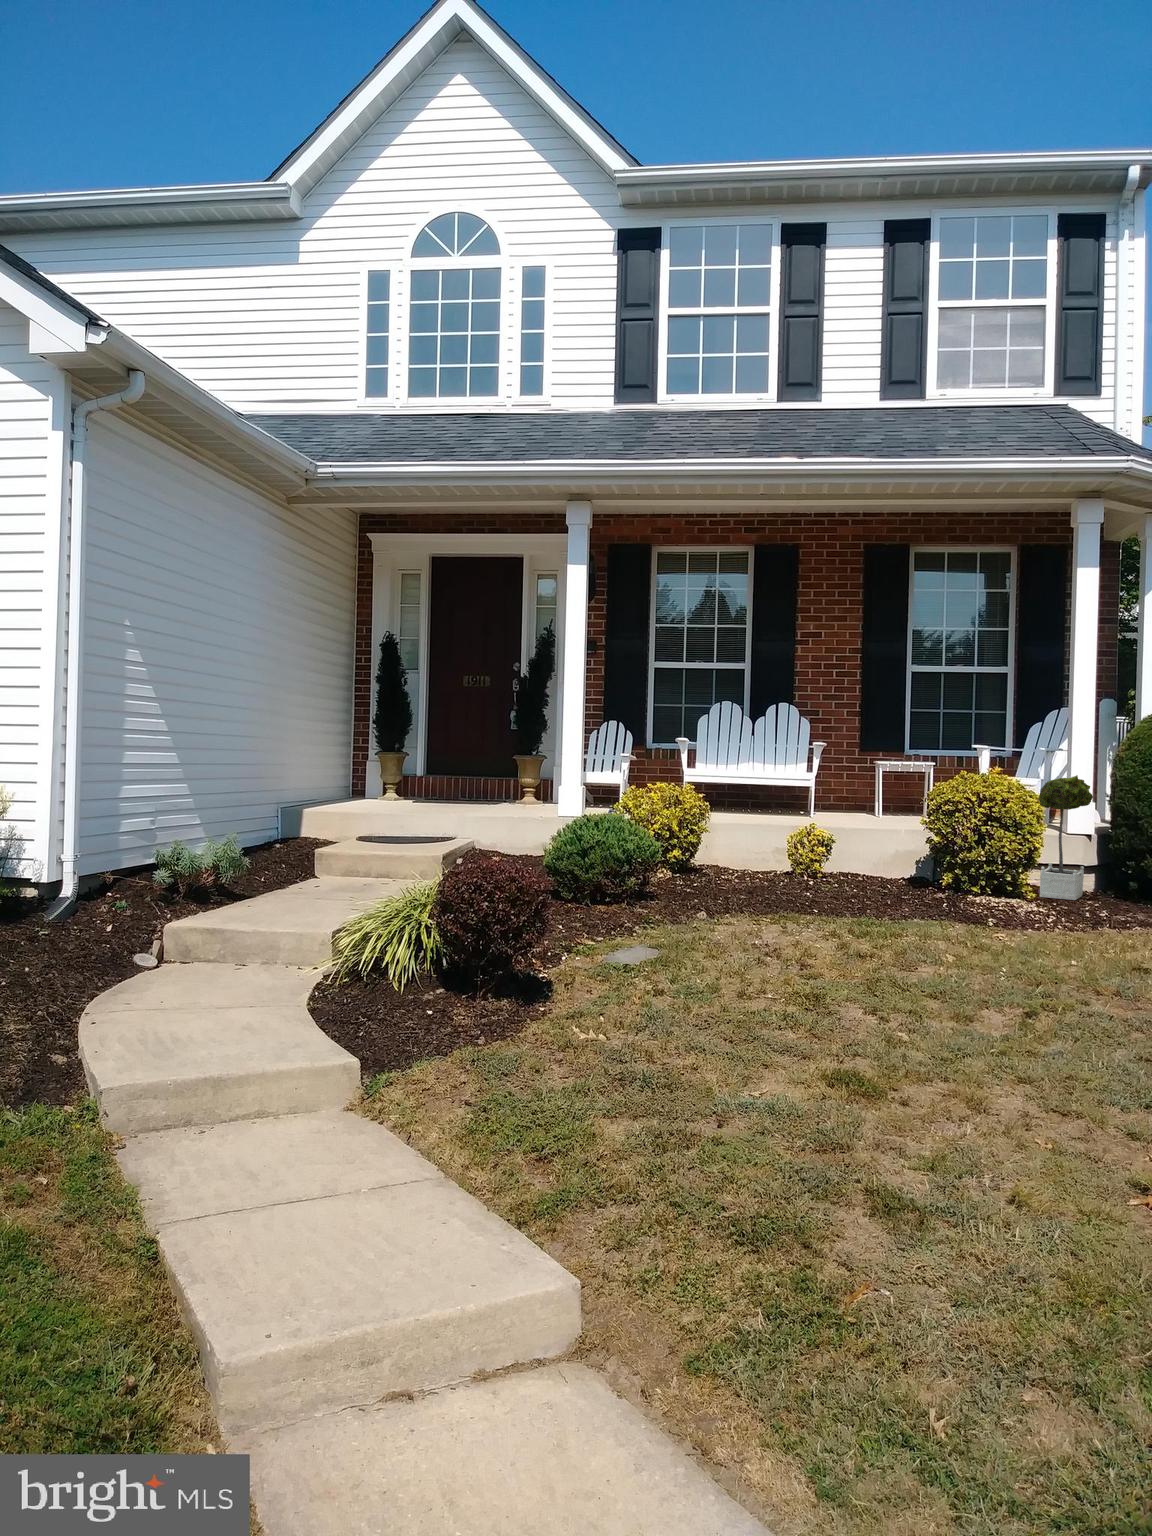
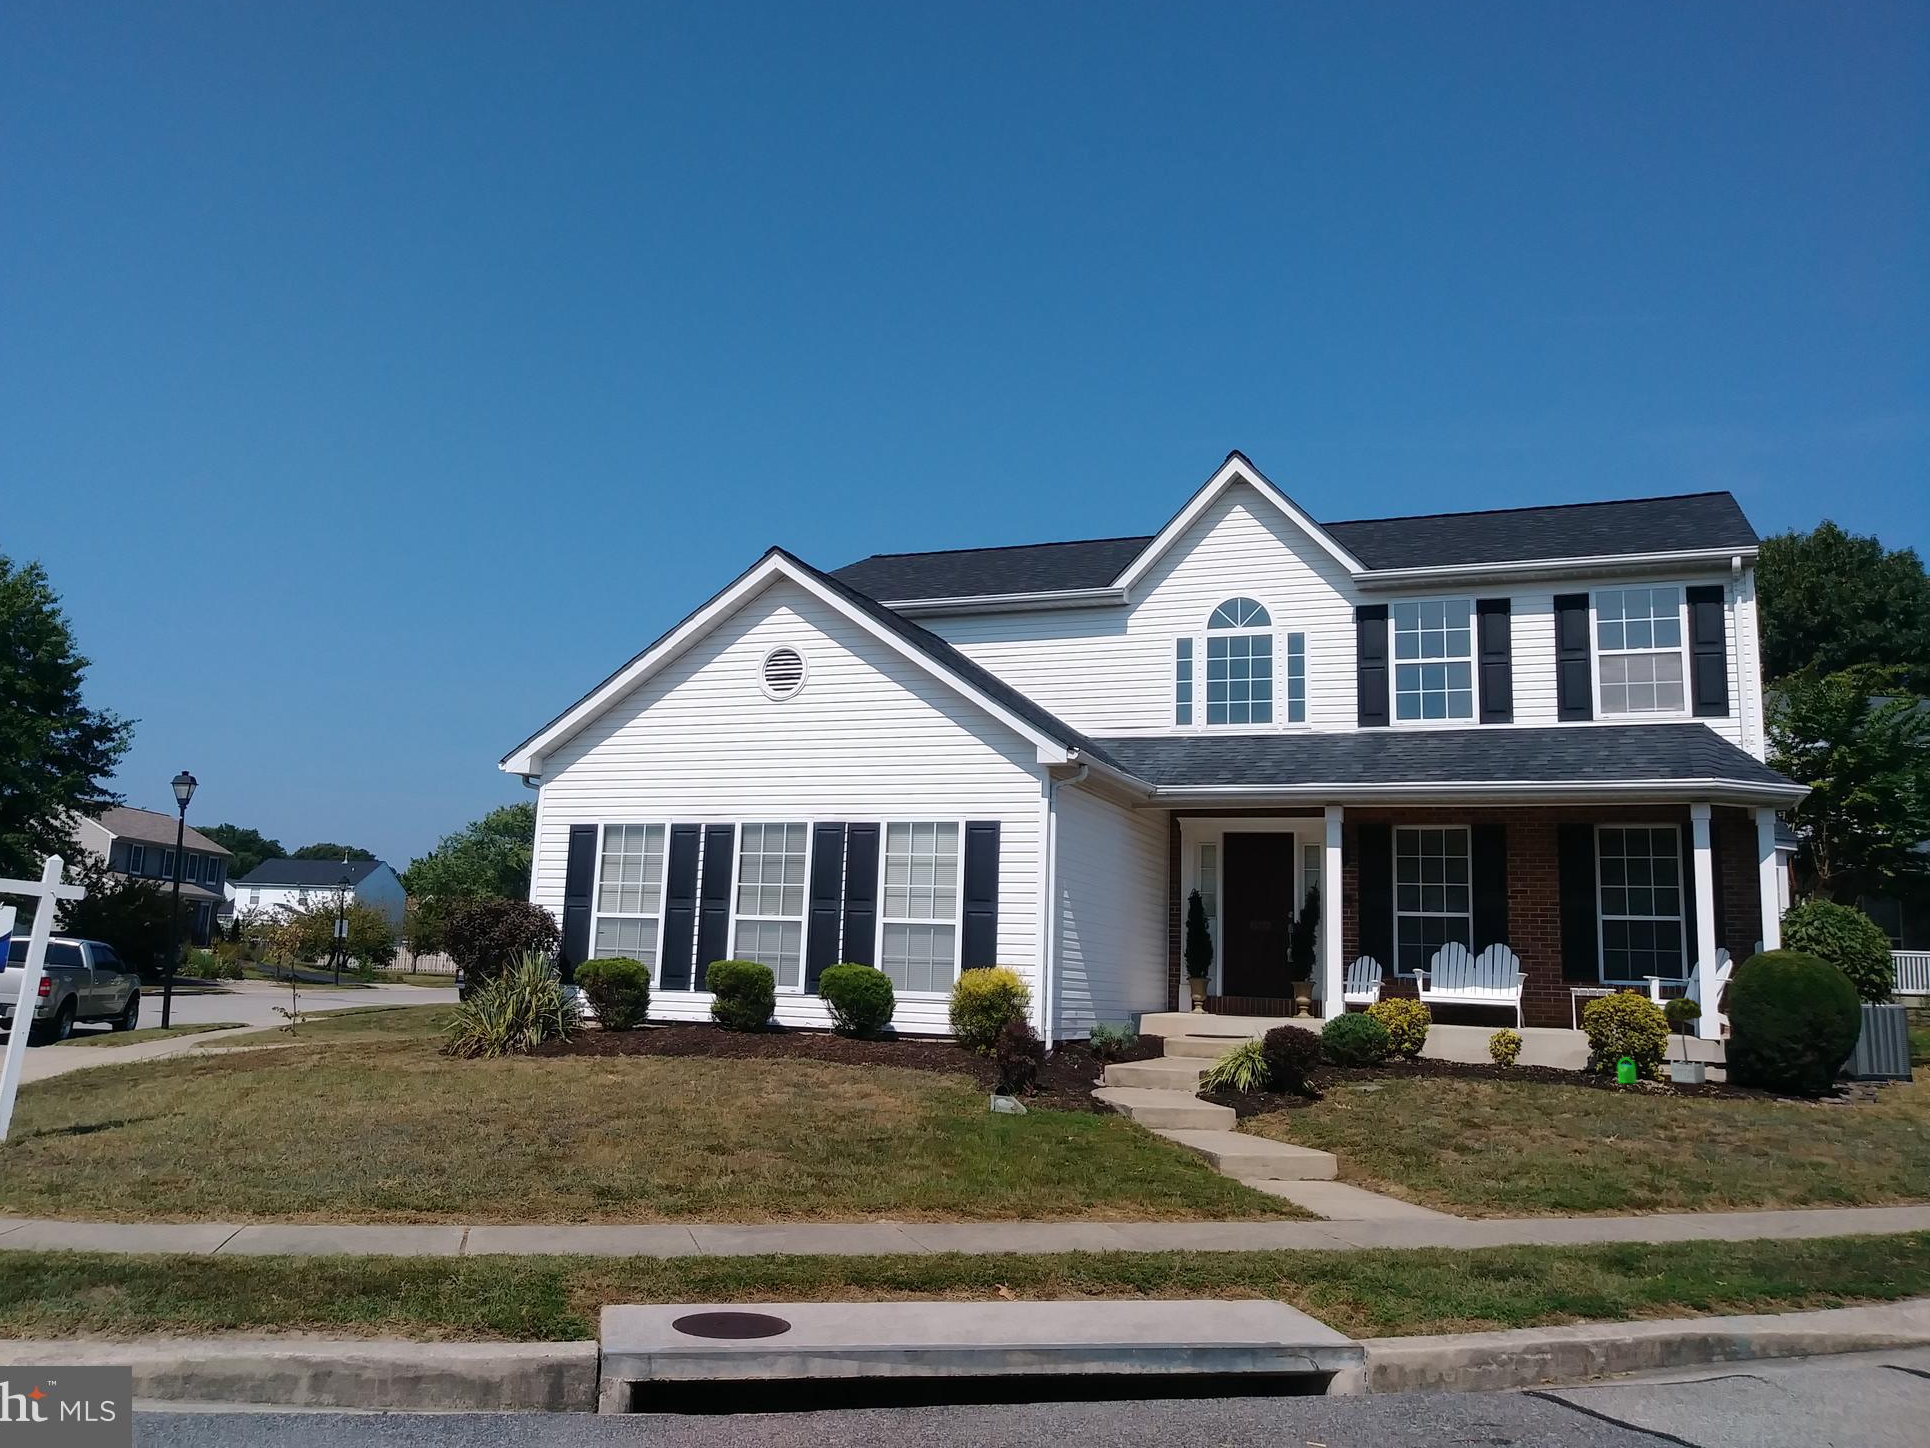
watering can: none [971,867,1003,906] -> present [1618,1057,1637,1083]

